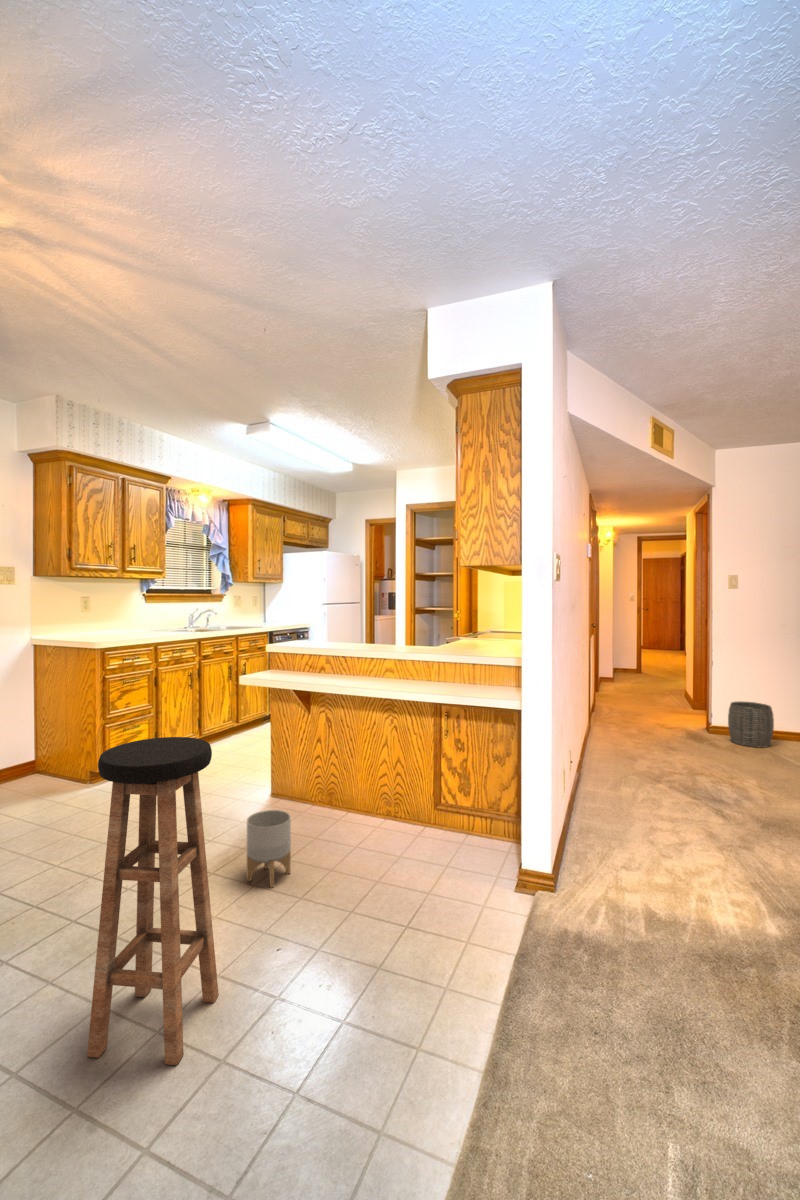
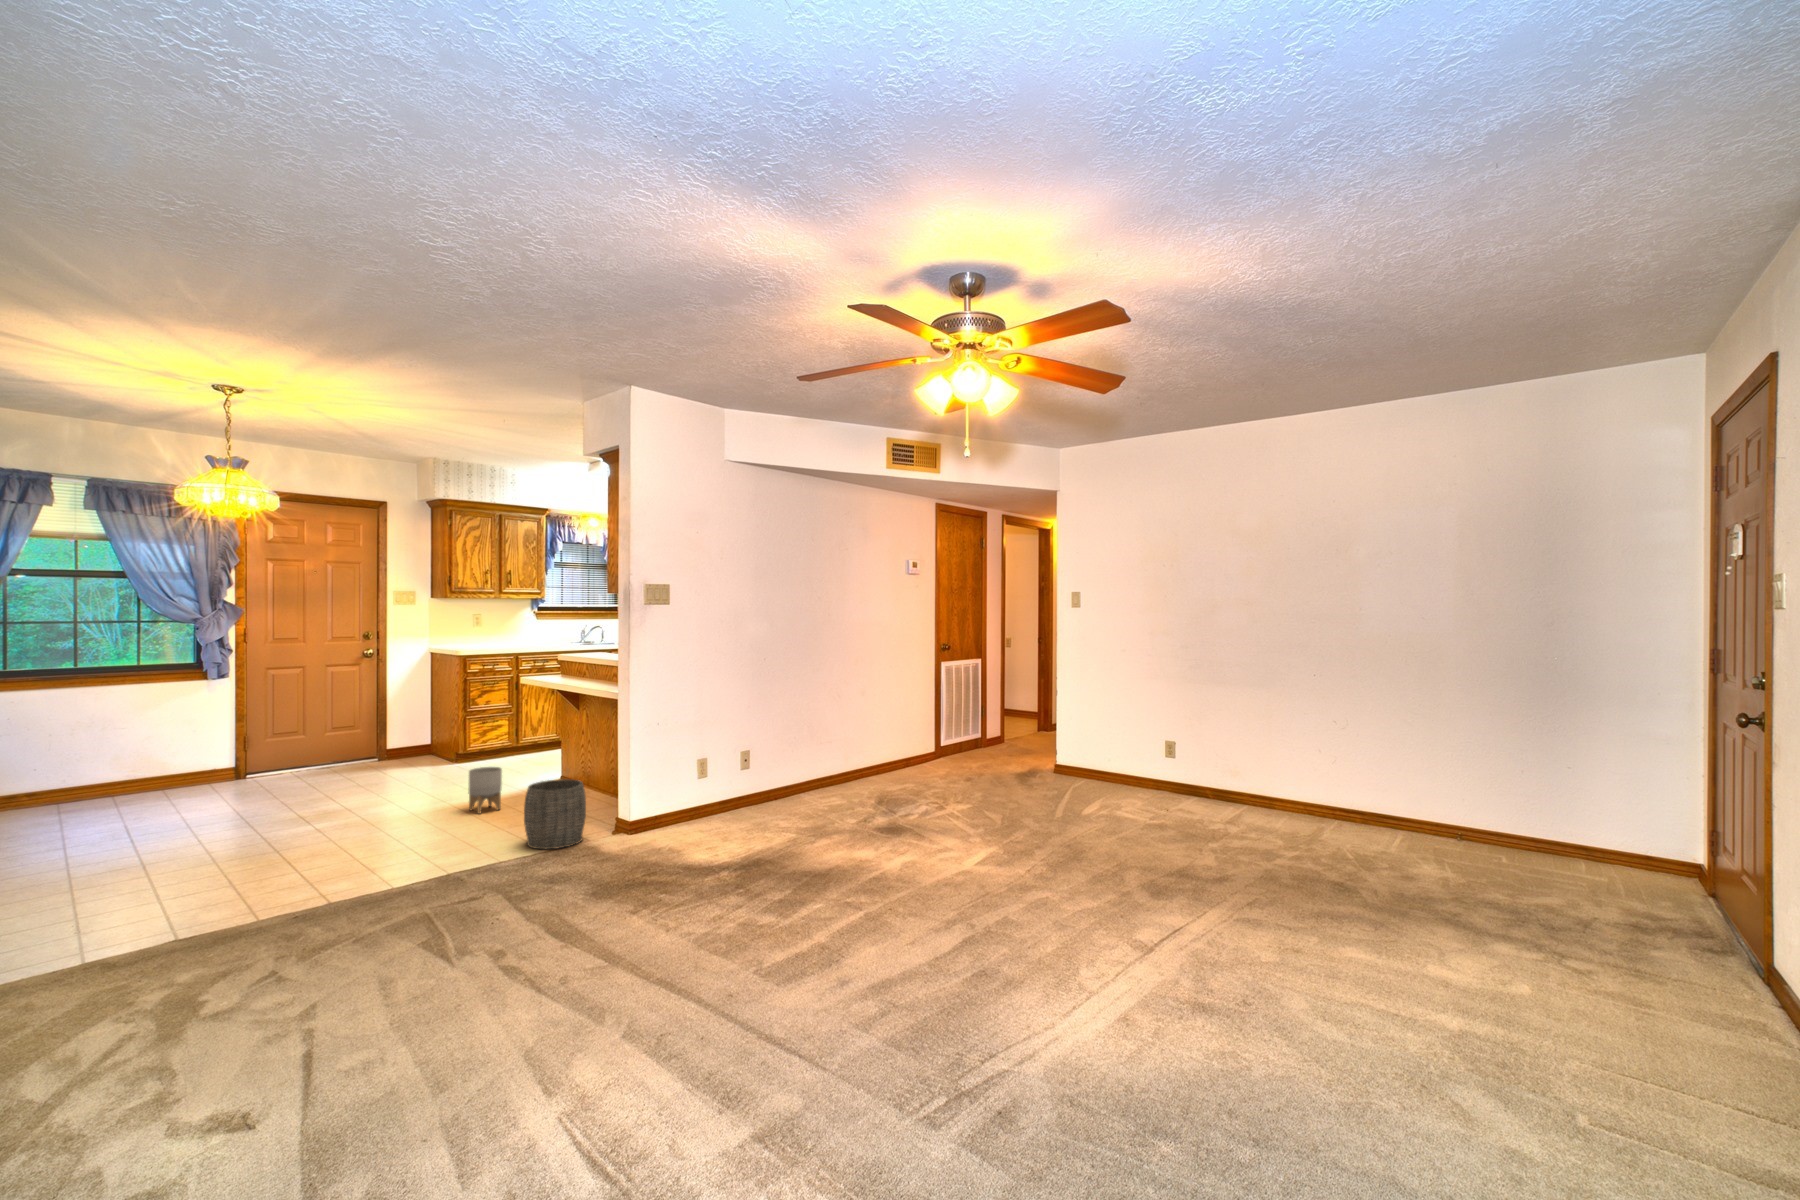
woven basket: present [728,702,774,748] -> present [524,779,586,849]
bar stool: present [87,737,219,1065] -> none [310,696,388,854]

